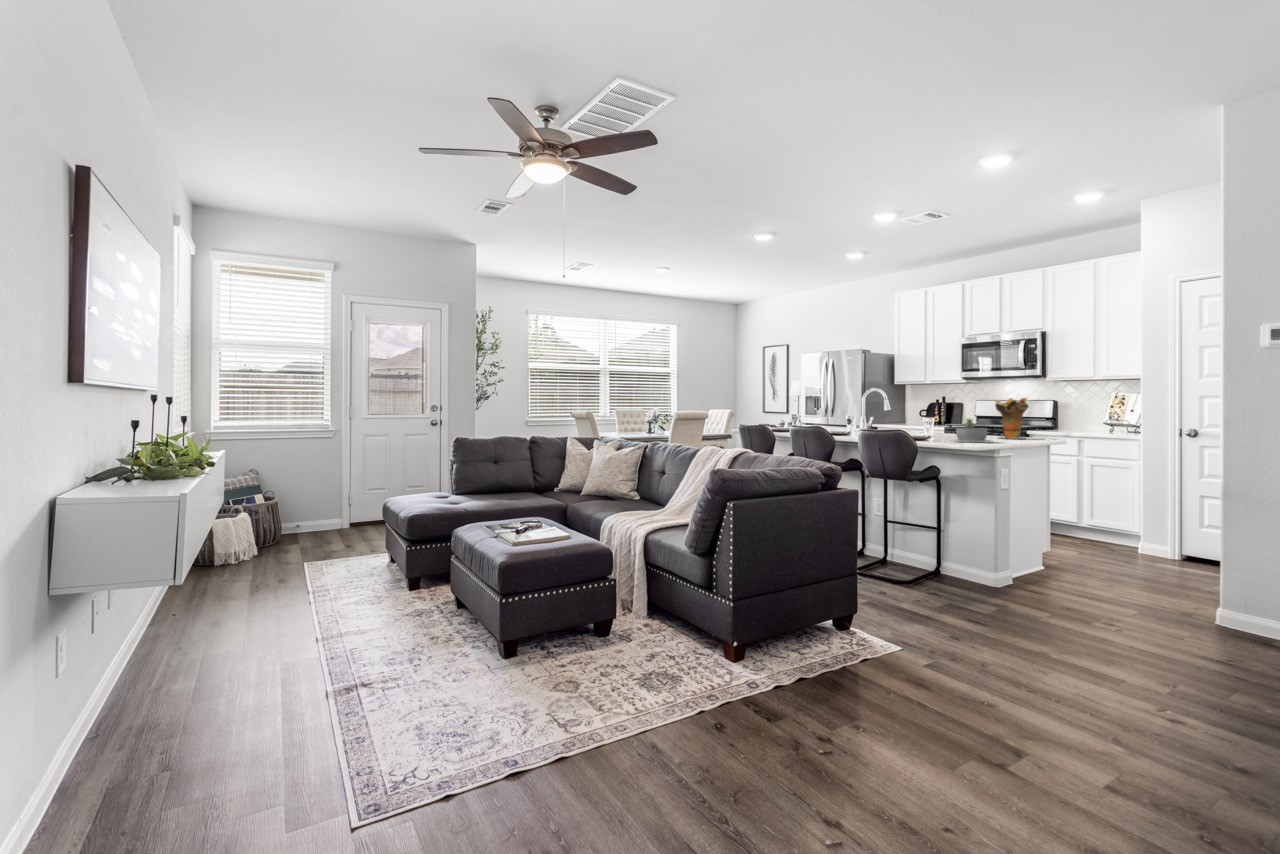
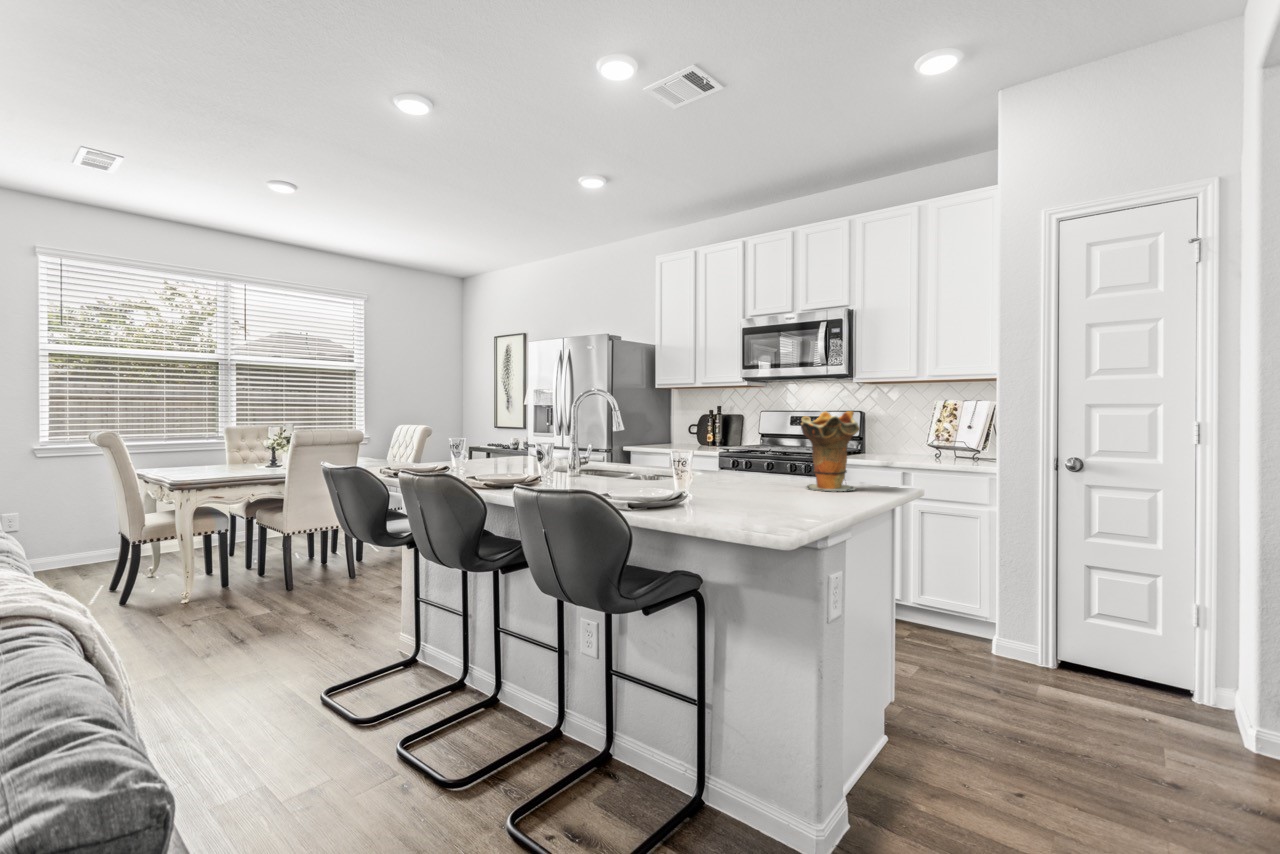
succulent planter: present [951,419,993,443] -> none [721,460,813,521]

